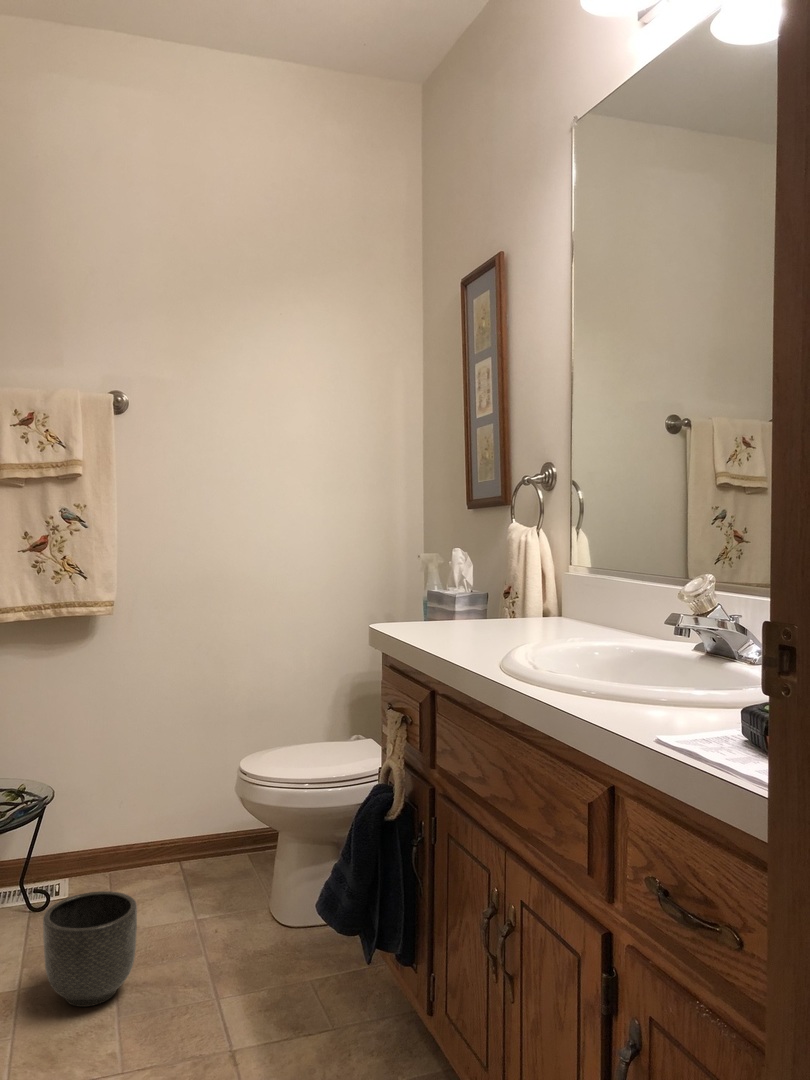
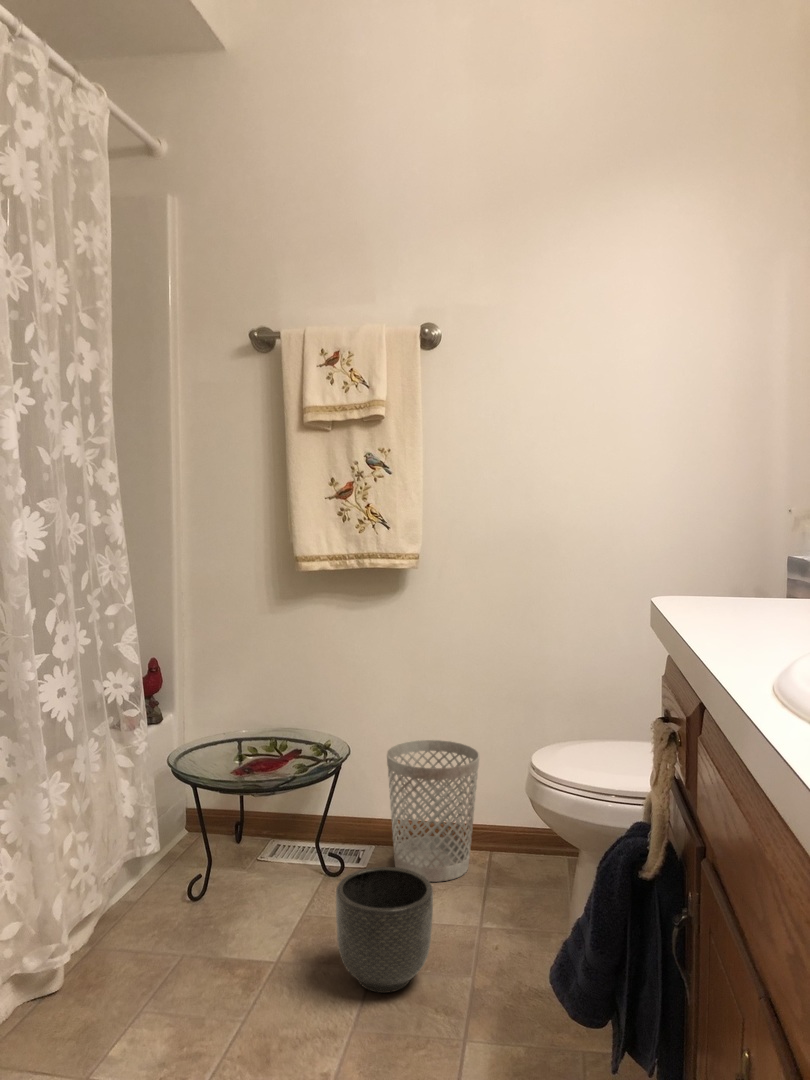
wastebasket: none [87,773,177,905] -> present [387,740,480,882]

